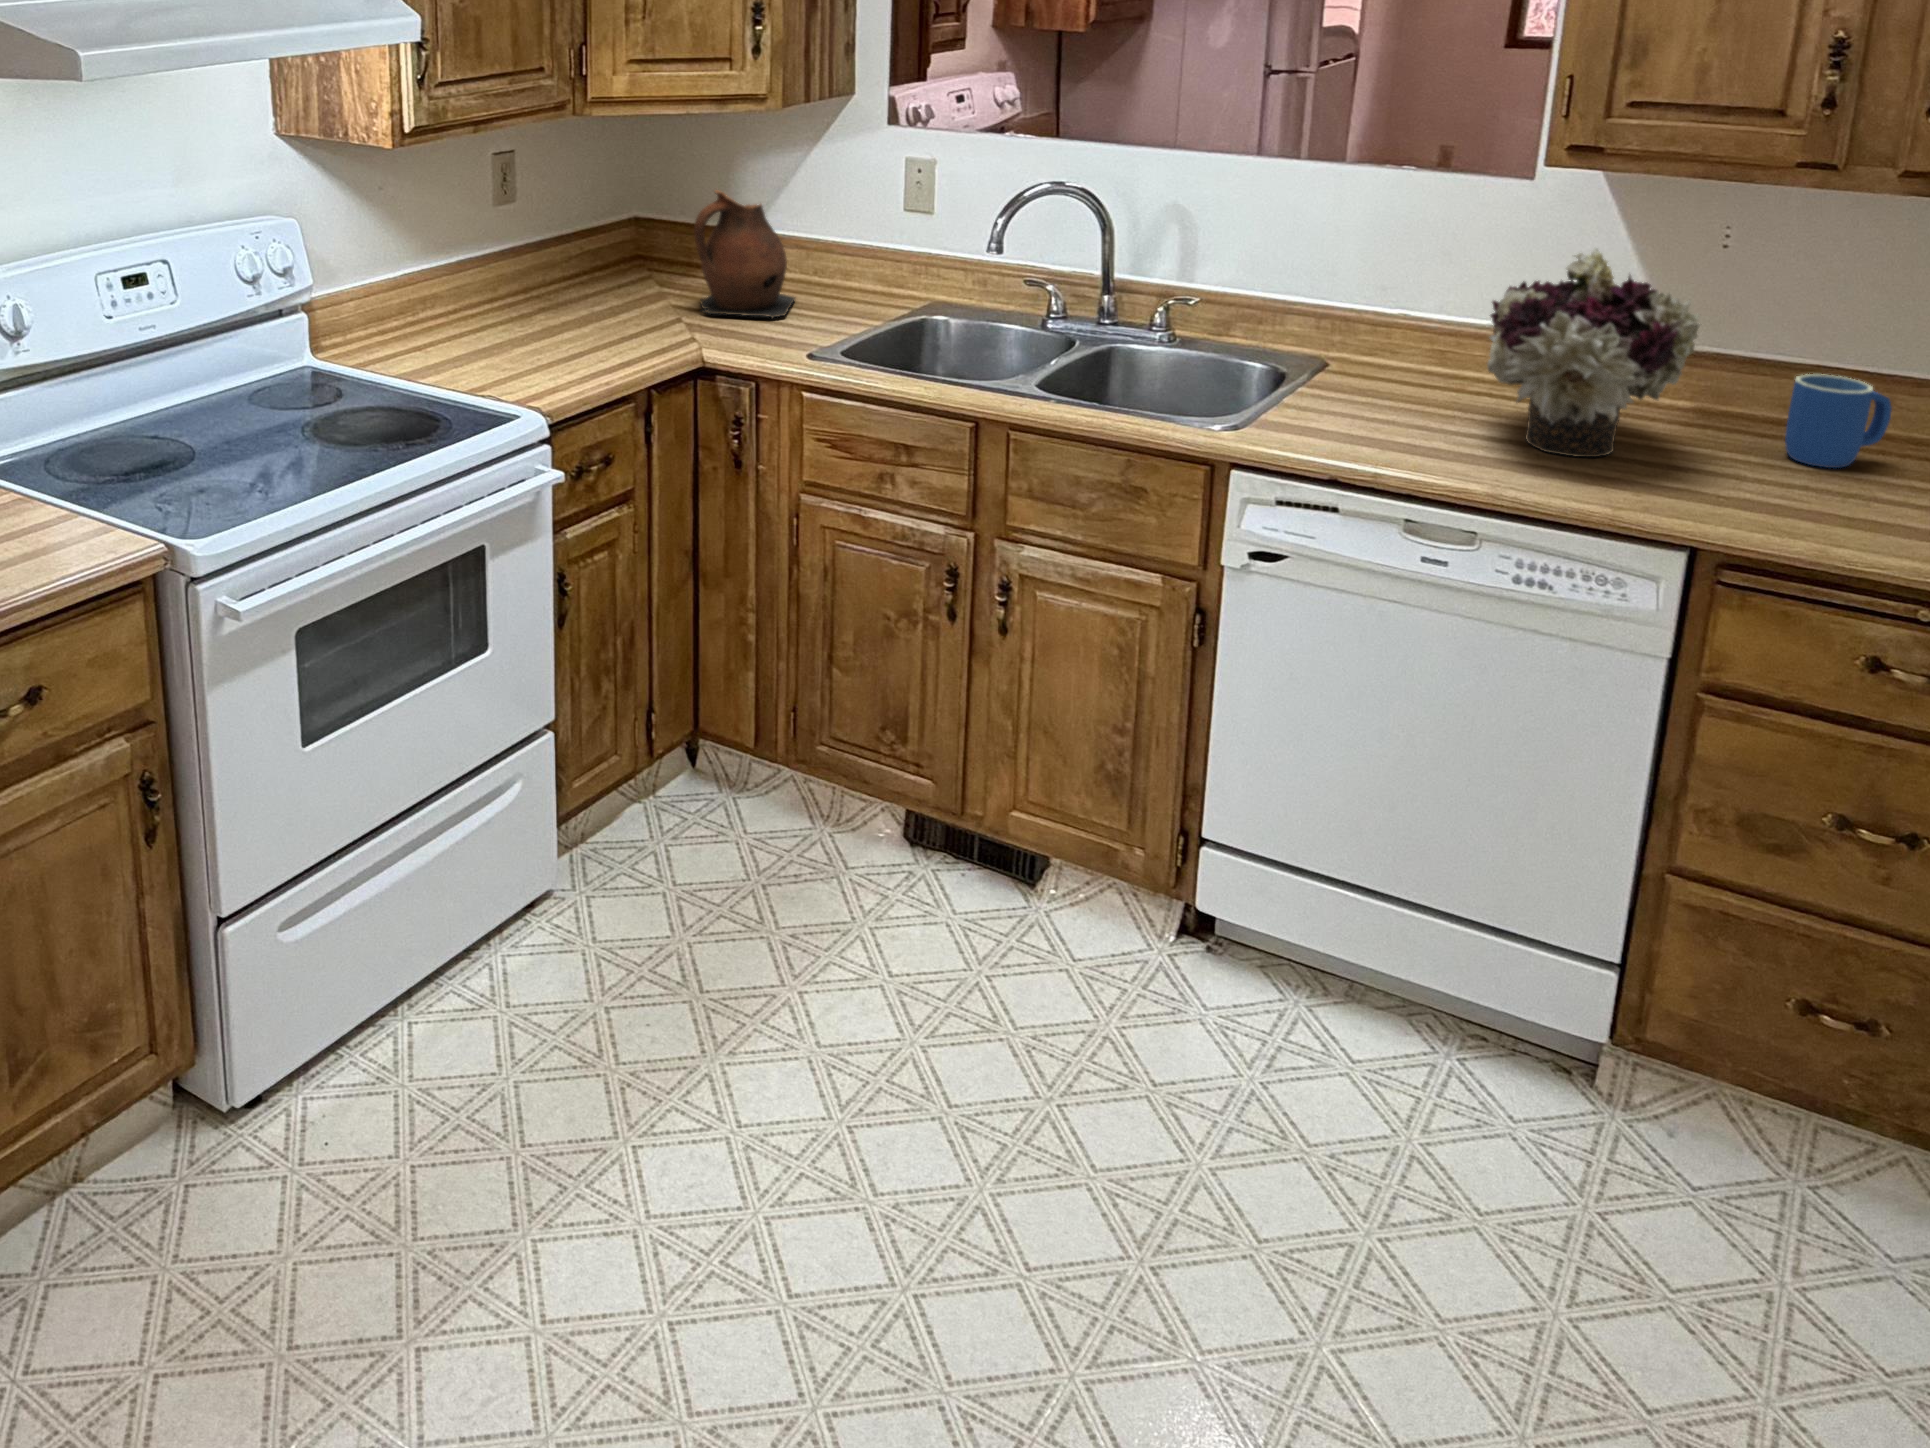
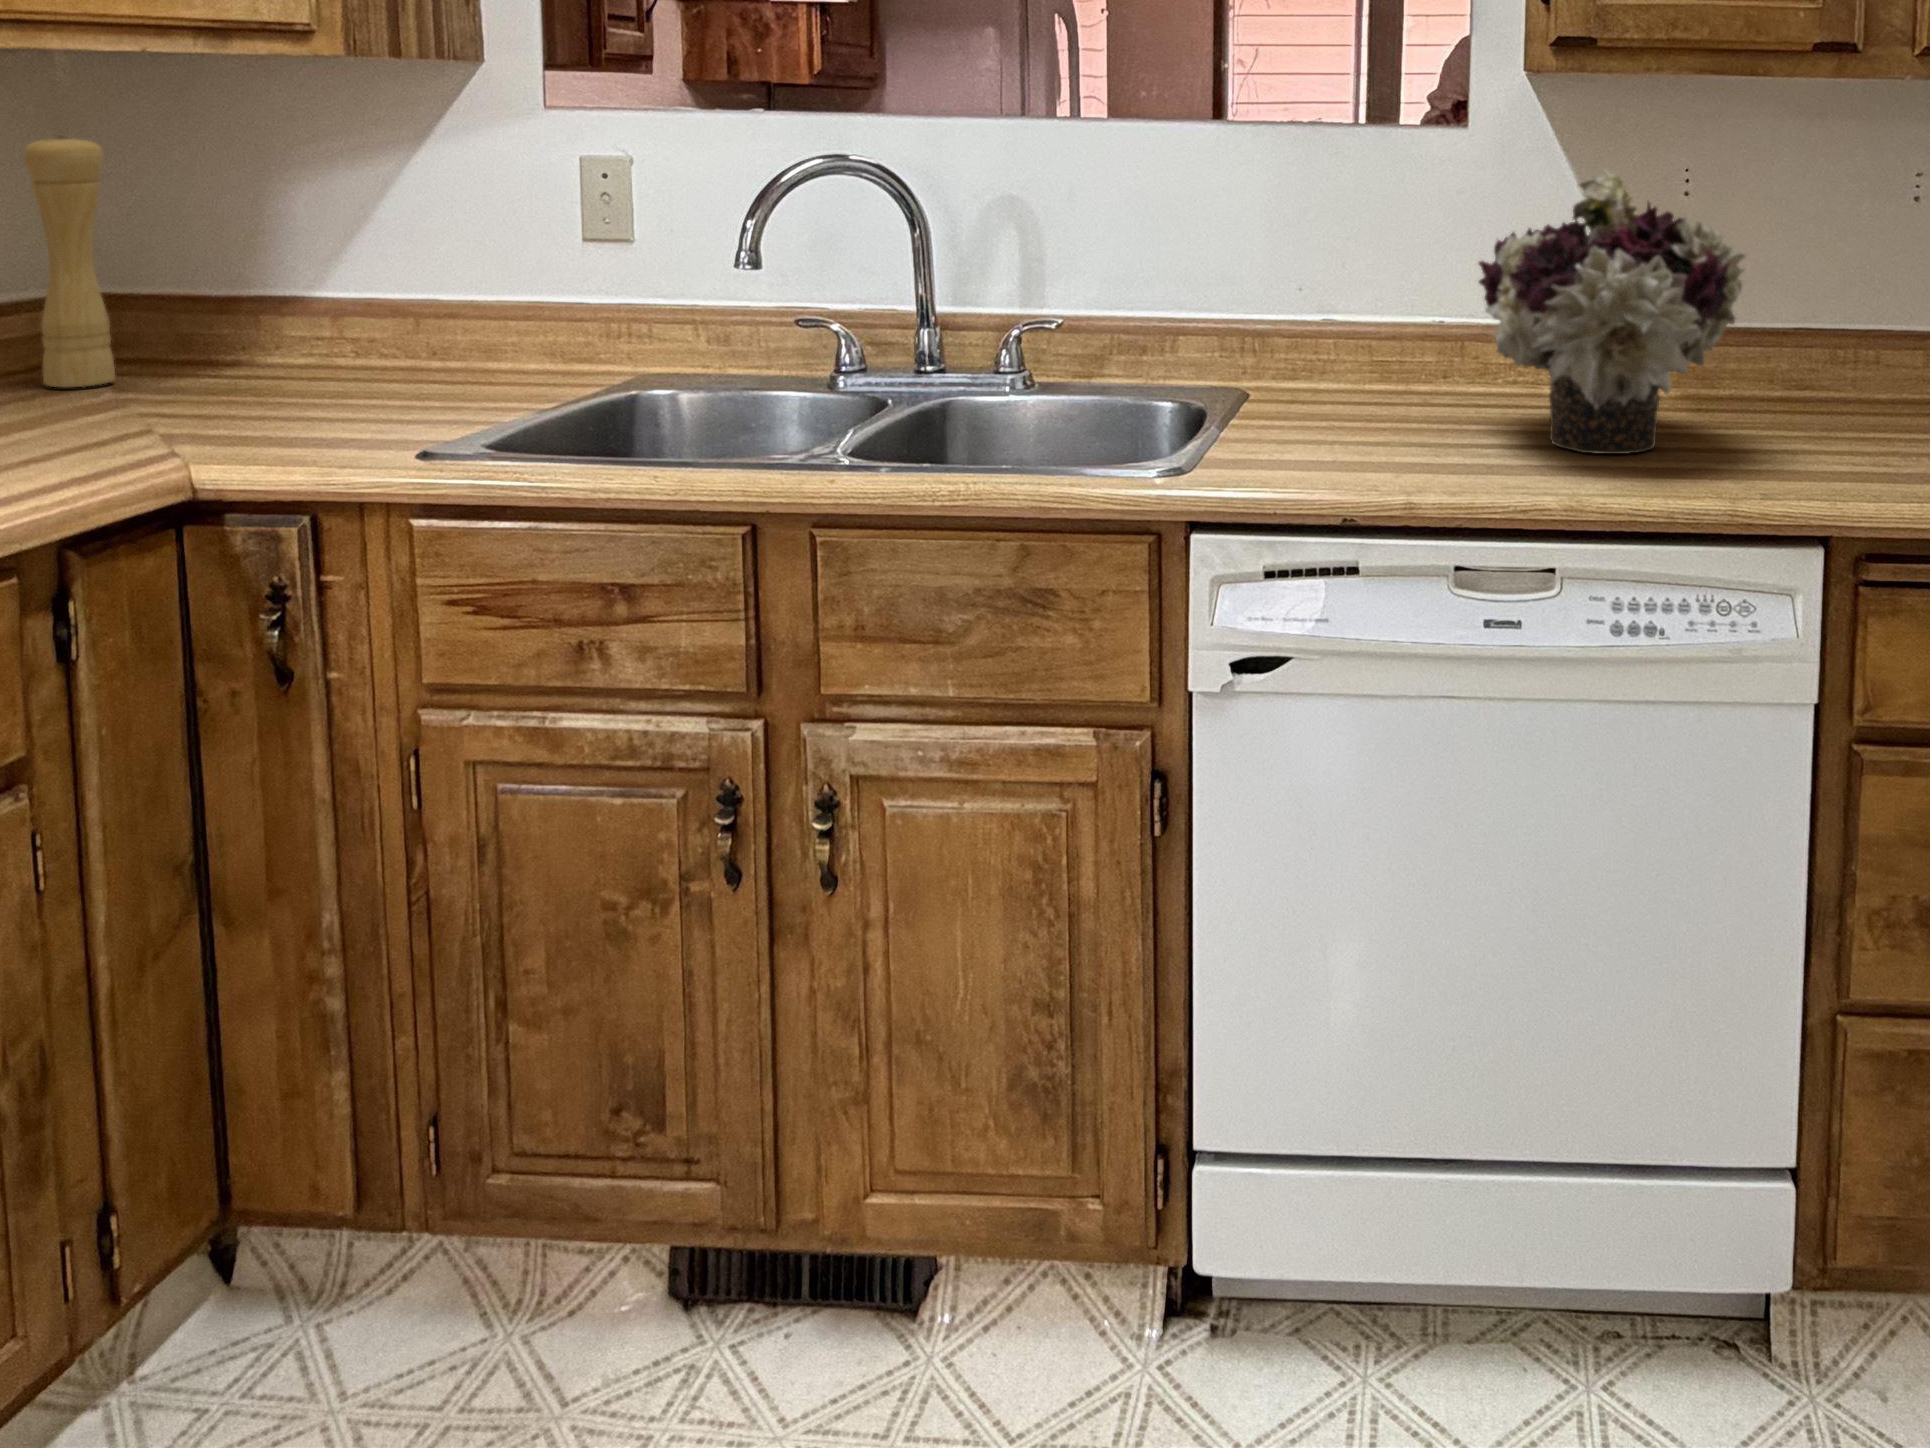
pepper mill: none [629,148,664,286] -> present [24,135,115,388]
ceramic pitcher: present [694,190,795,318] -> none [167,189,392,413]
mug: present [1785,374,1892,468] -> none [1817,323,1917,434]

